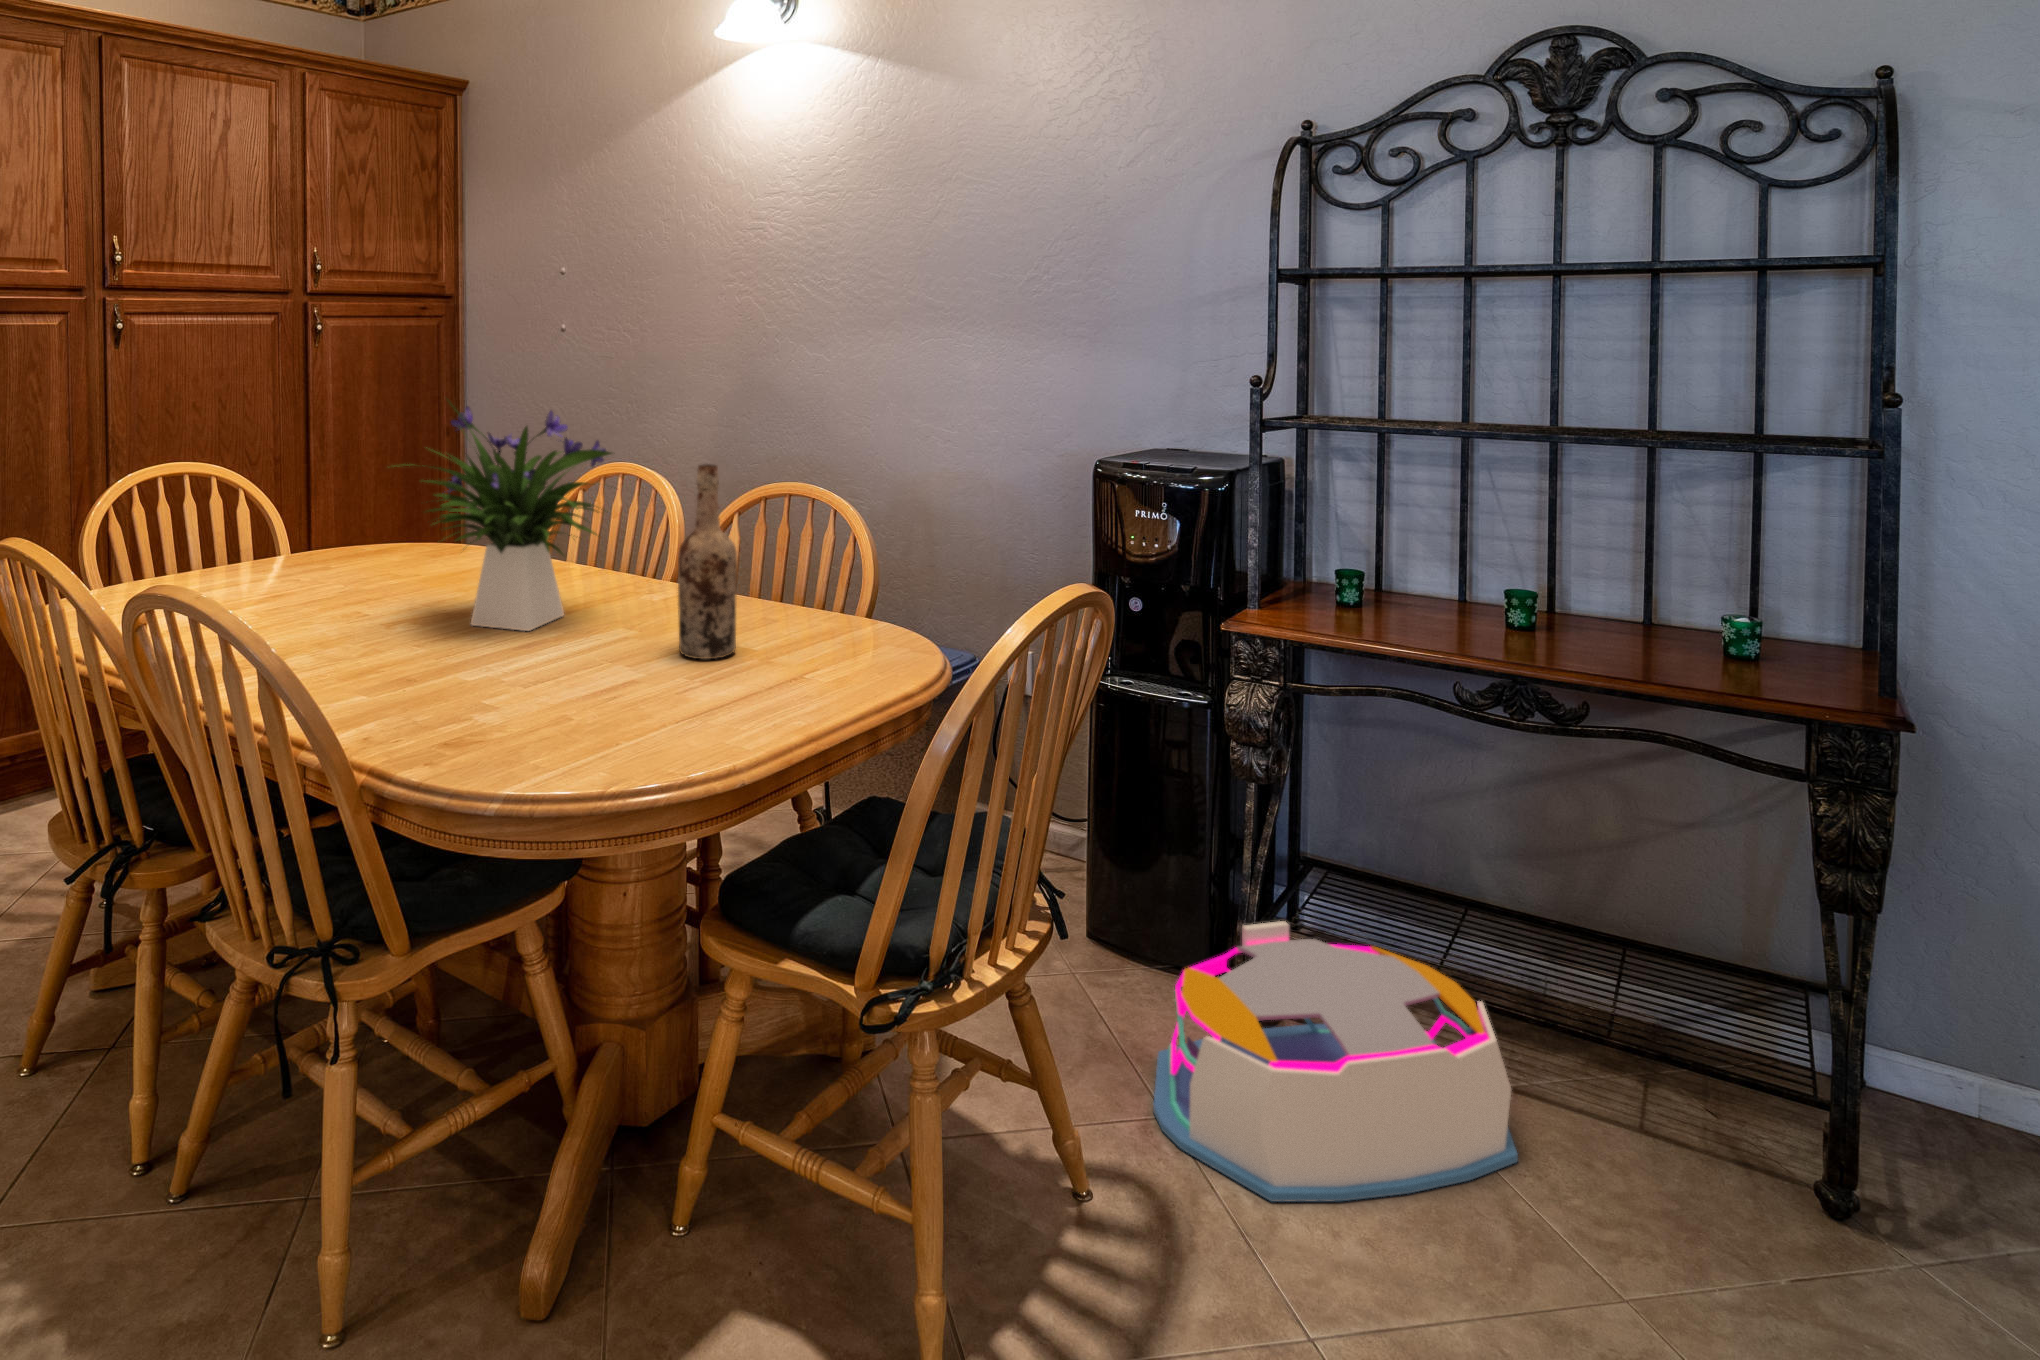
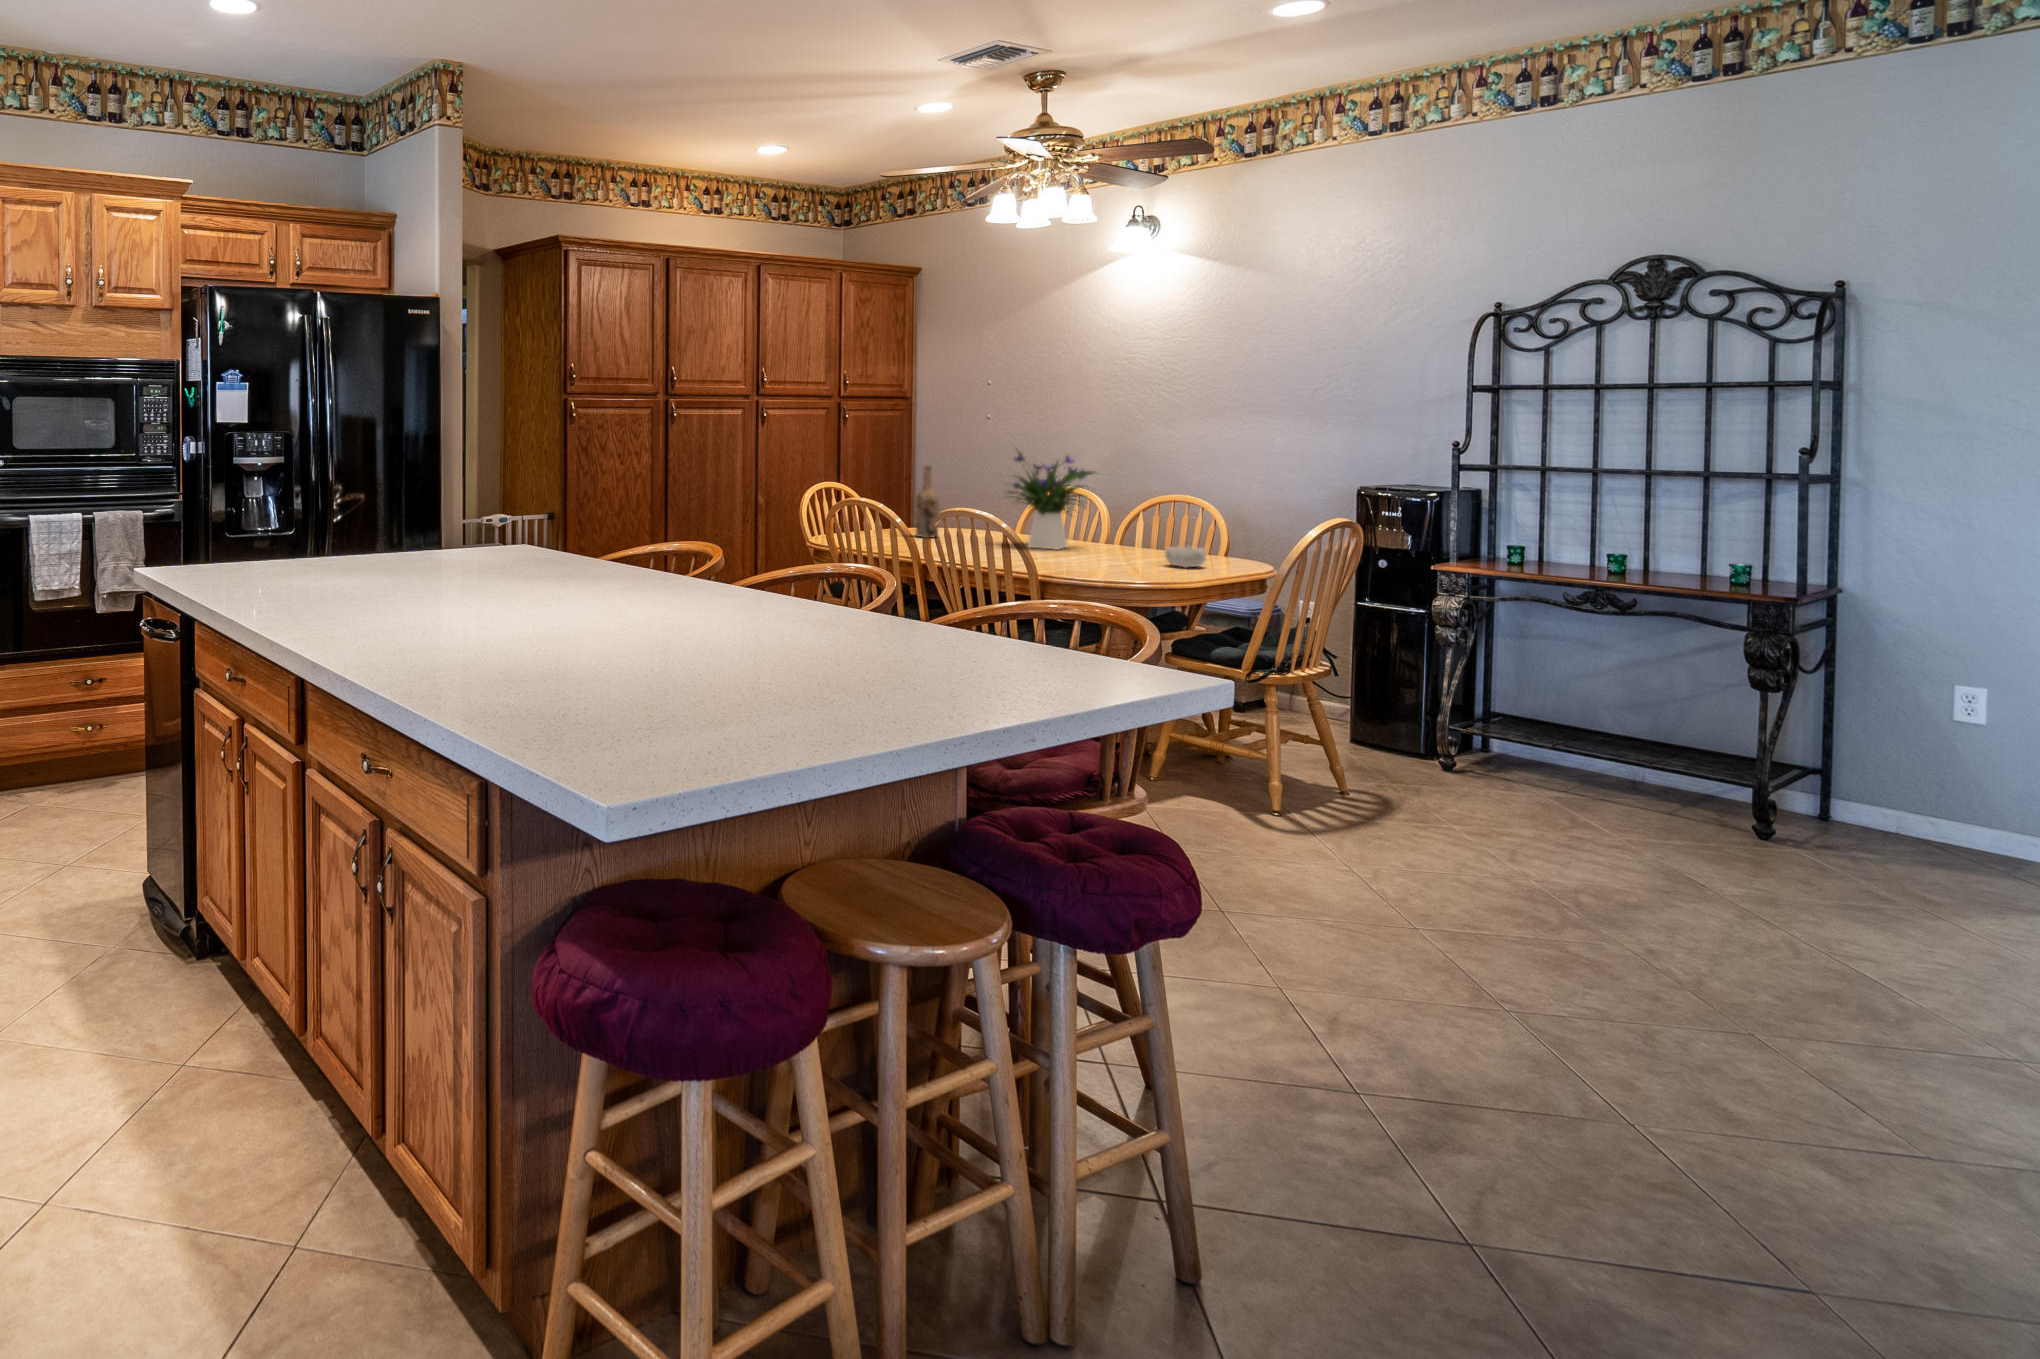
wine bottle: present [678,464,737,659] -> present [916,466,939,538]
decorative bowl: none [713,638,802,700] -> present [1165,547,1206,568]
storage bin: present [1153,921,1518,1202] -> none [1380,710,1581,806]

